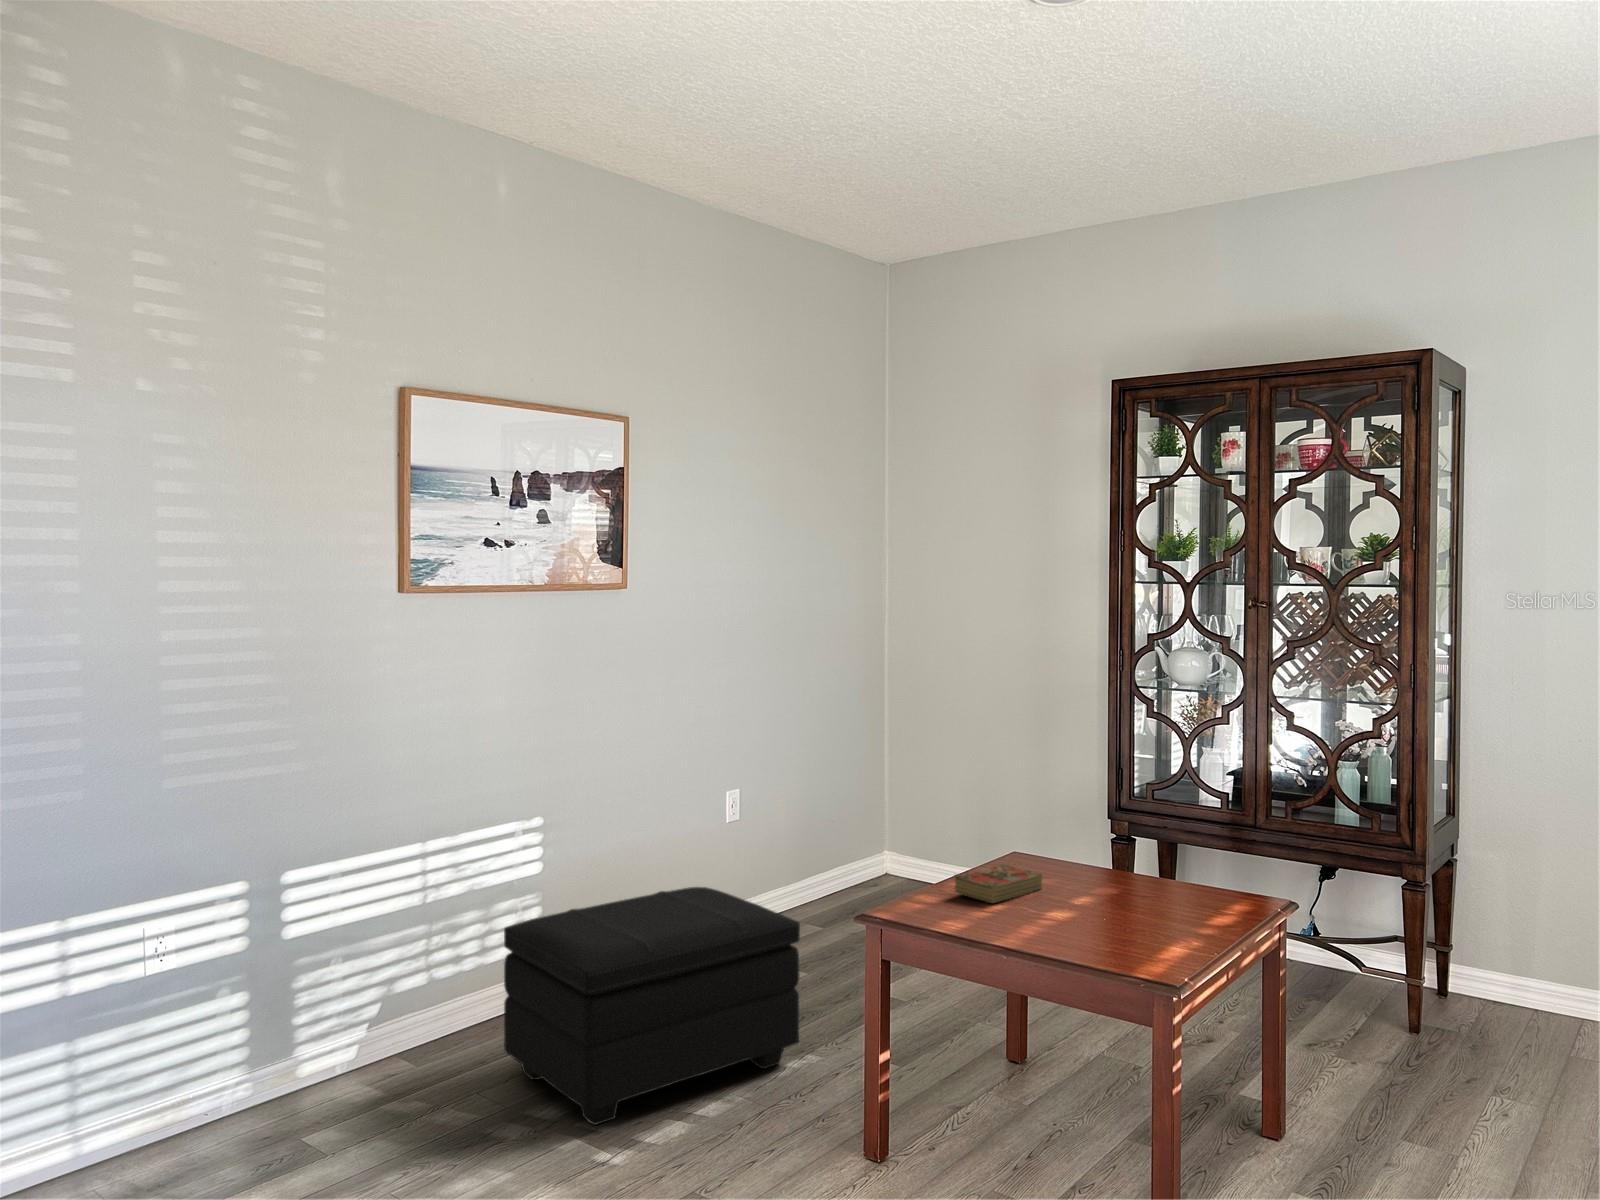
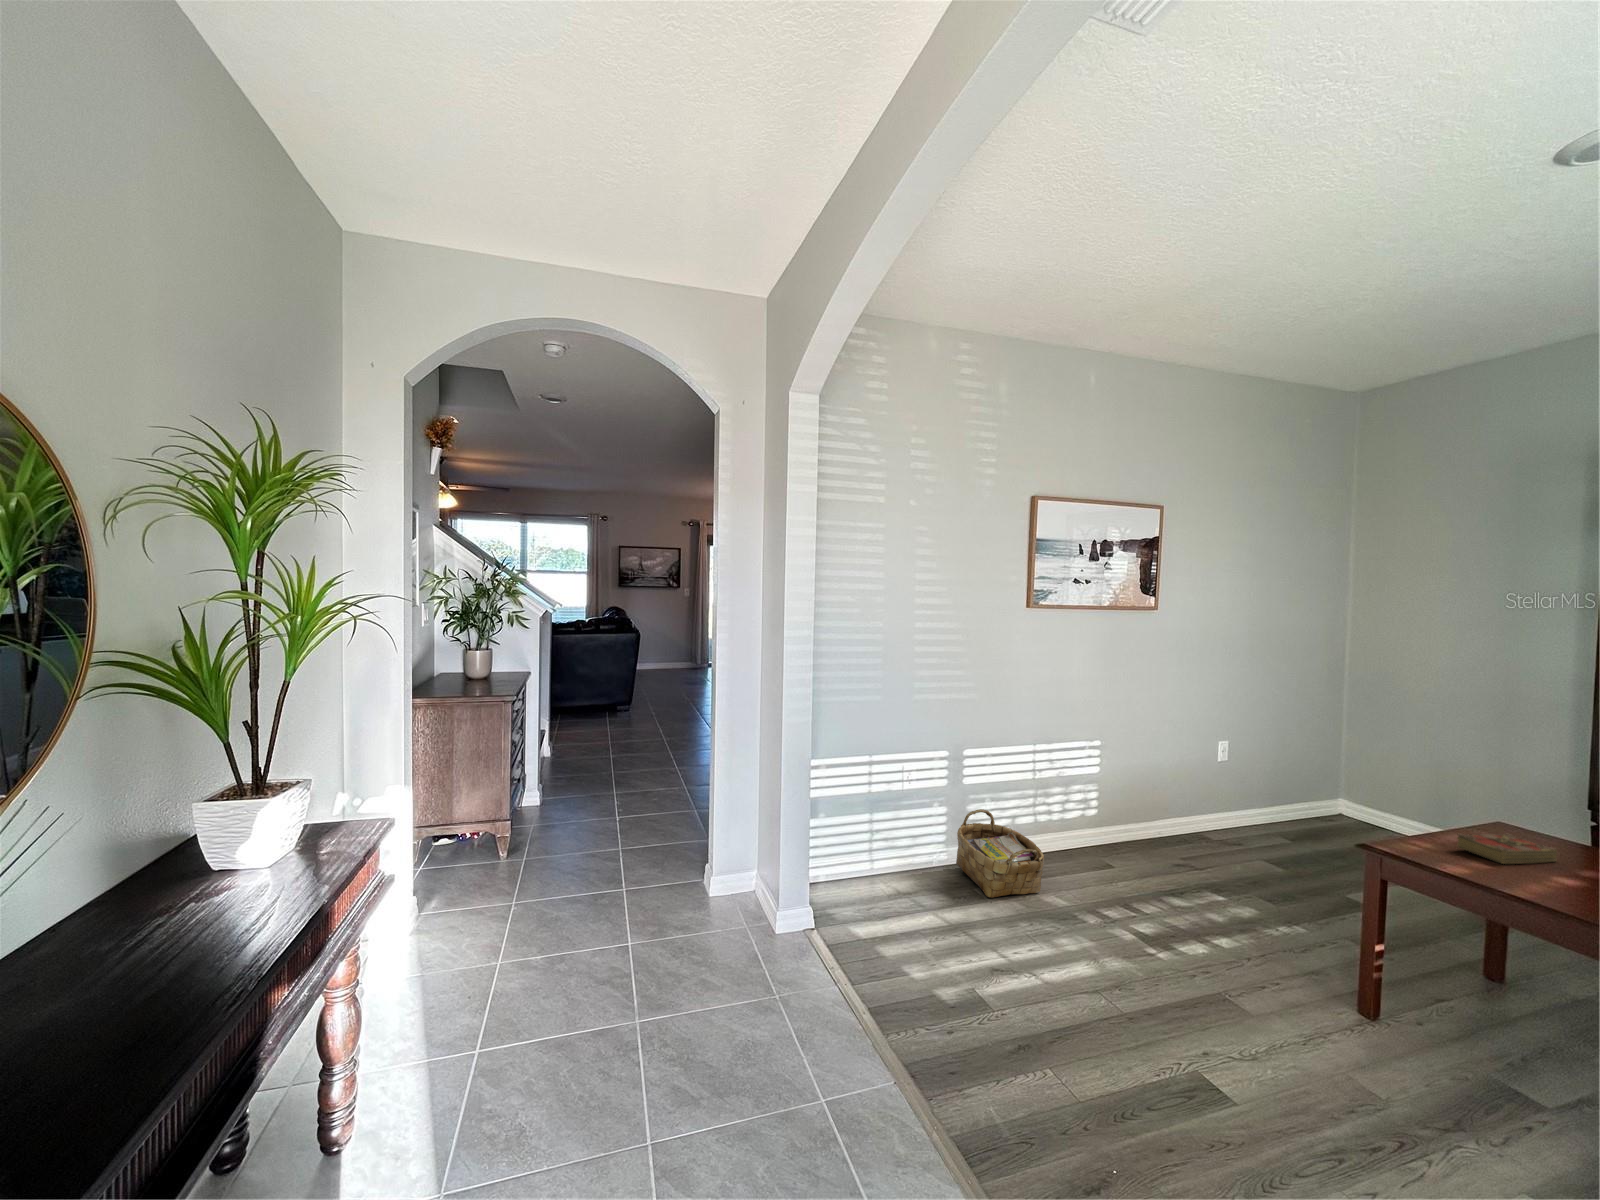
footstool: present [504,887,800,1125] -> none [1081,798,1297,931]
woven basket: none [270,982,436,1147] -> present [956,809,1044,898]

